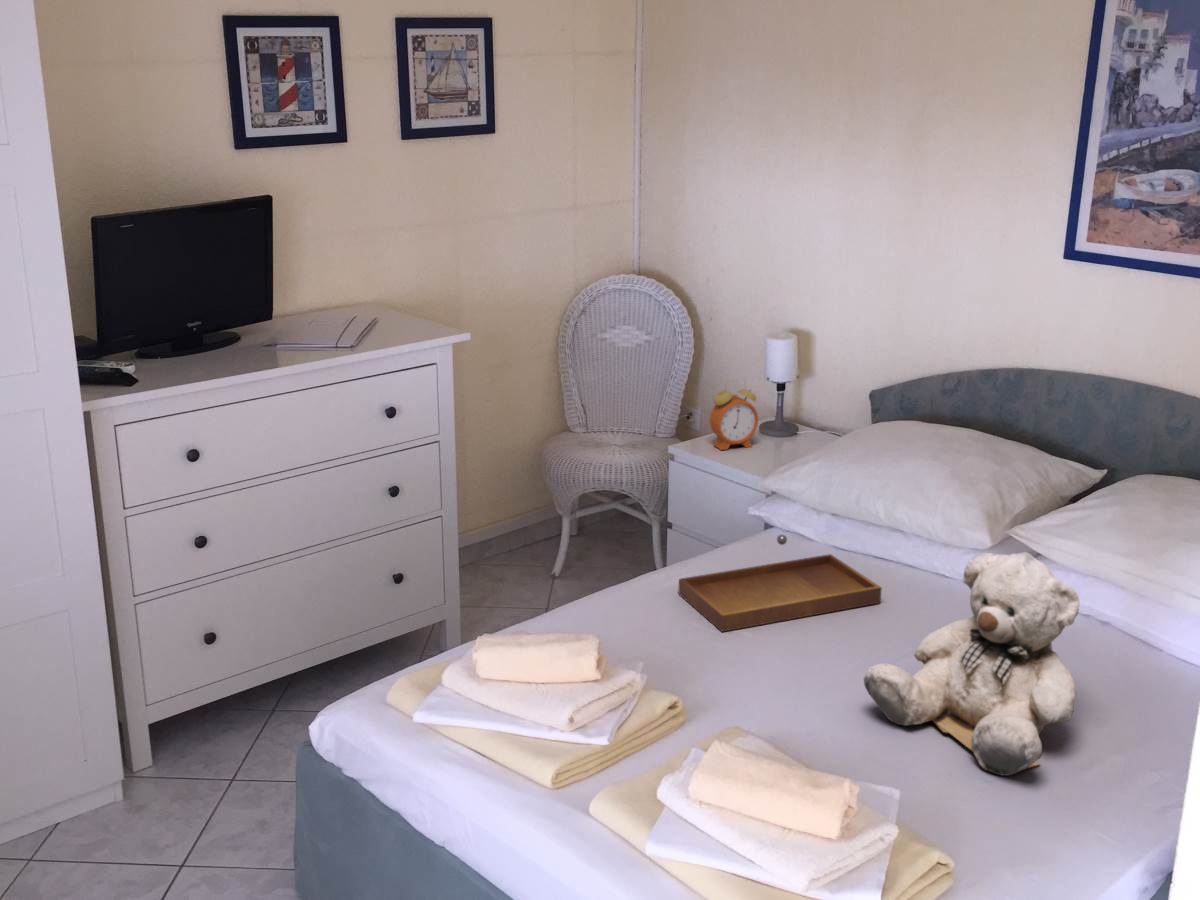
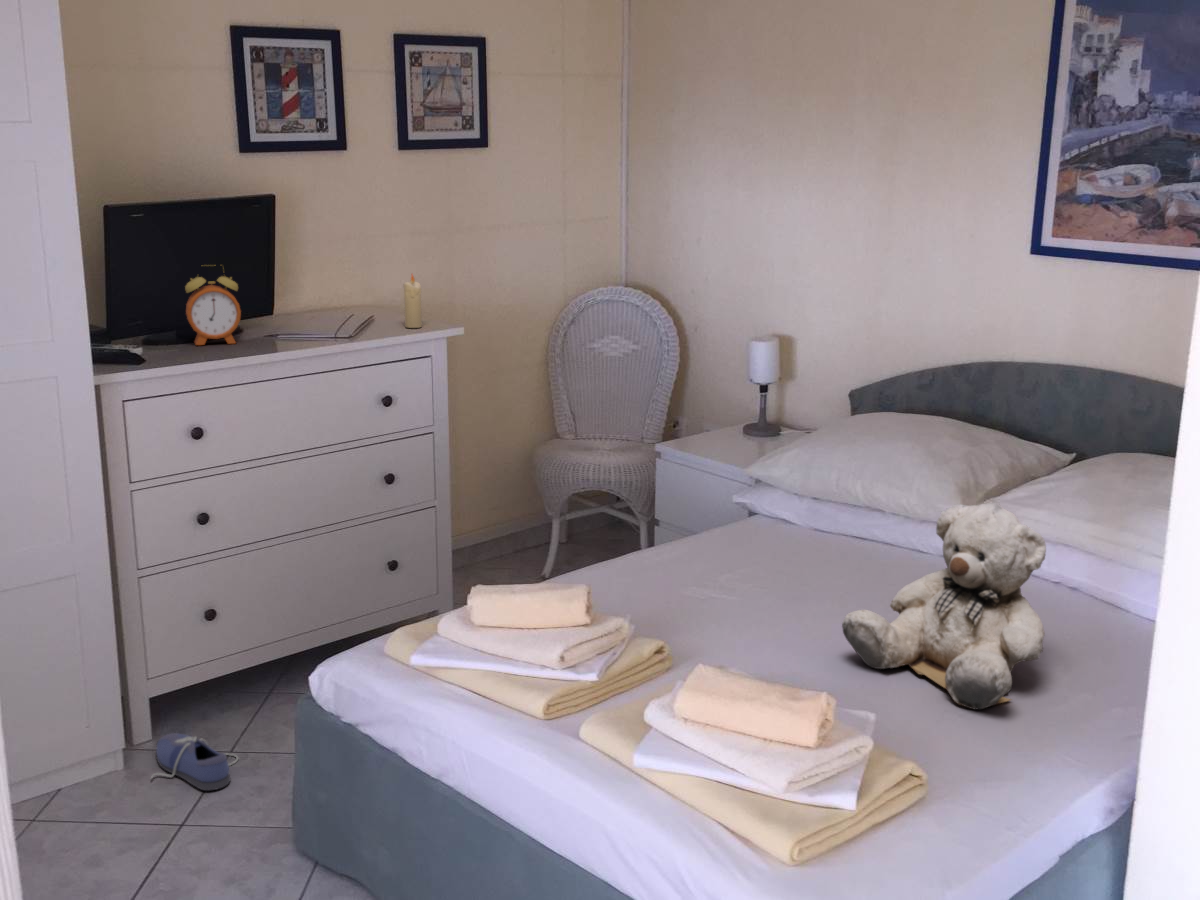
candle: none [407,277,426,334] -> present [404,275,422,328]
alarm clock: present [710,389,758,450] -> present [185,277,241,345]
tray: present [679,535,882,632] -> none [664,506,860,594]
shoe: none [152,760,241,824] -> present [151,733,238,791]

